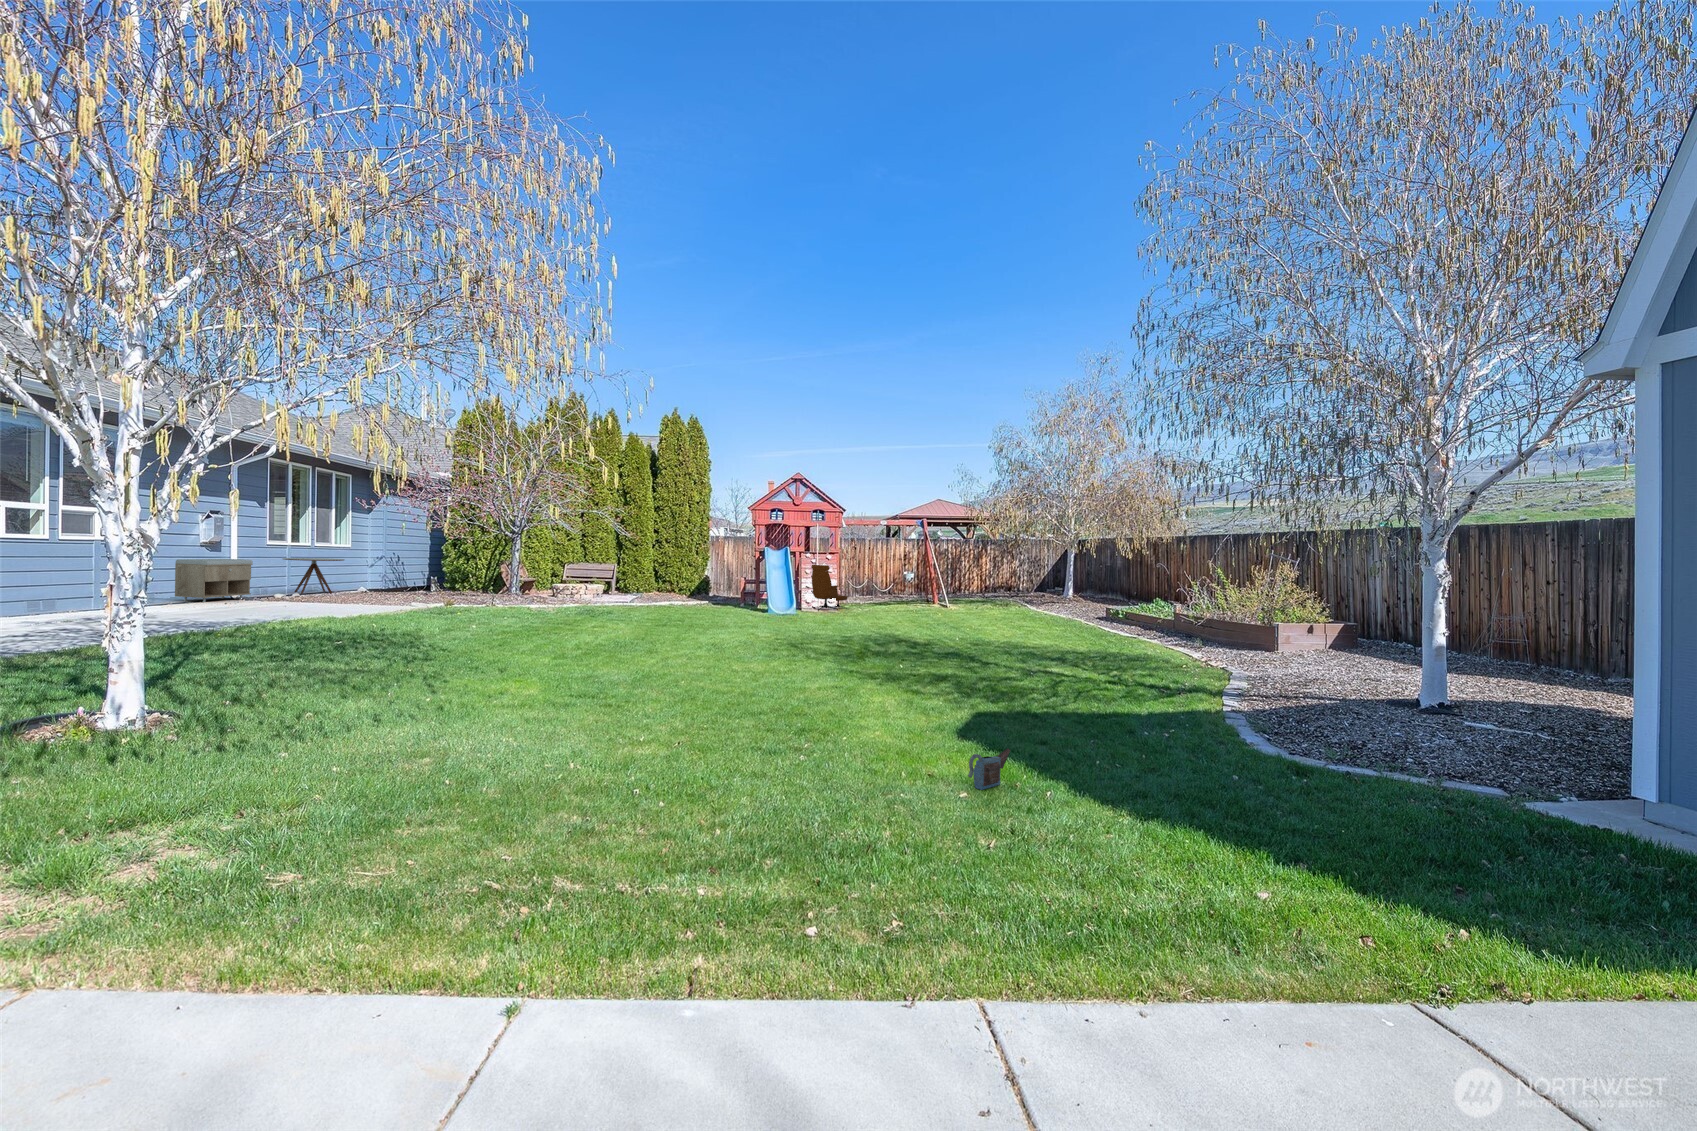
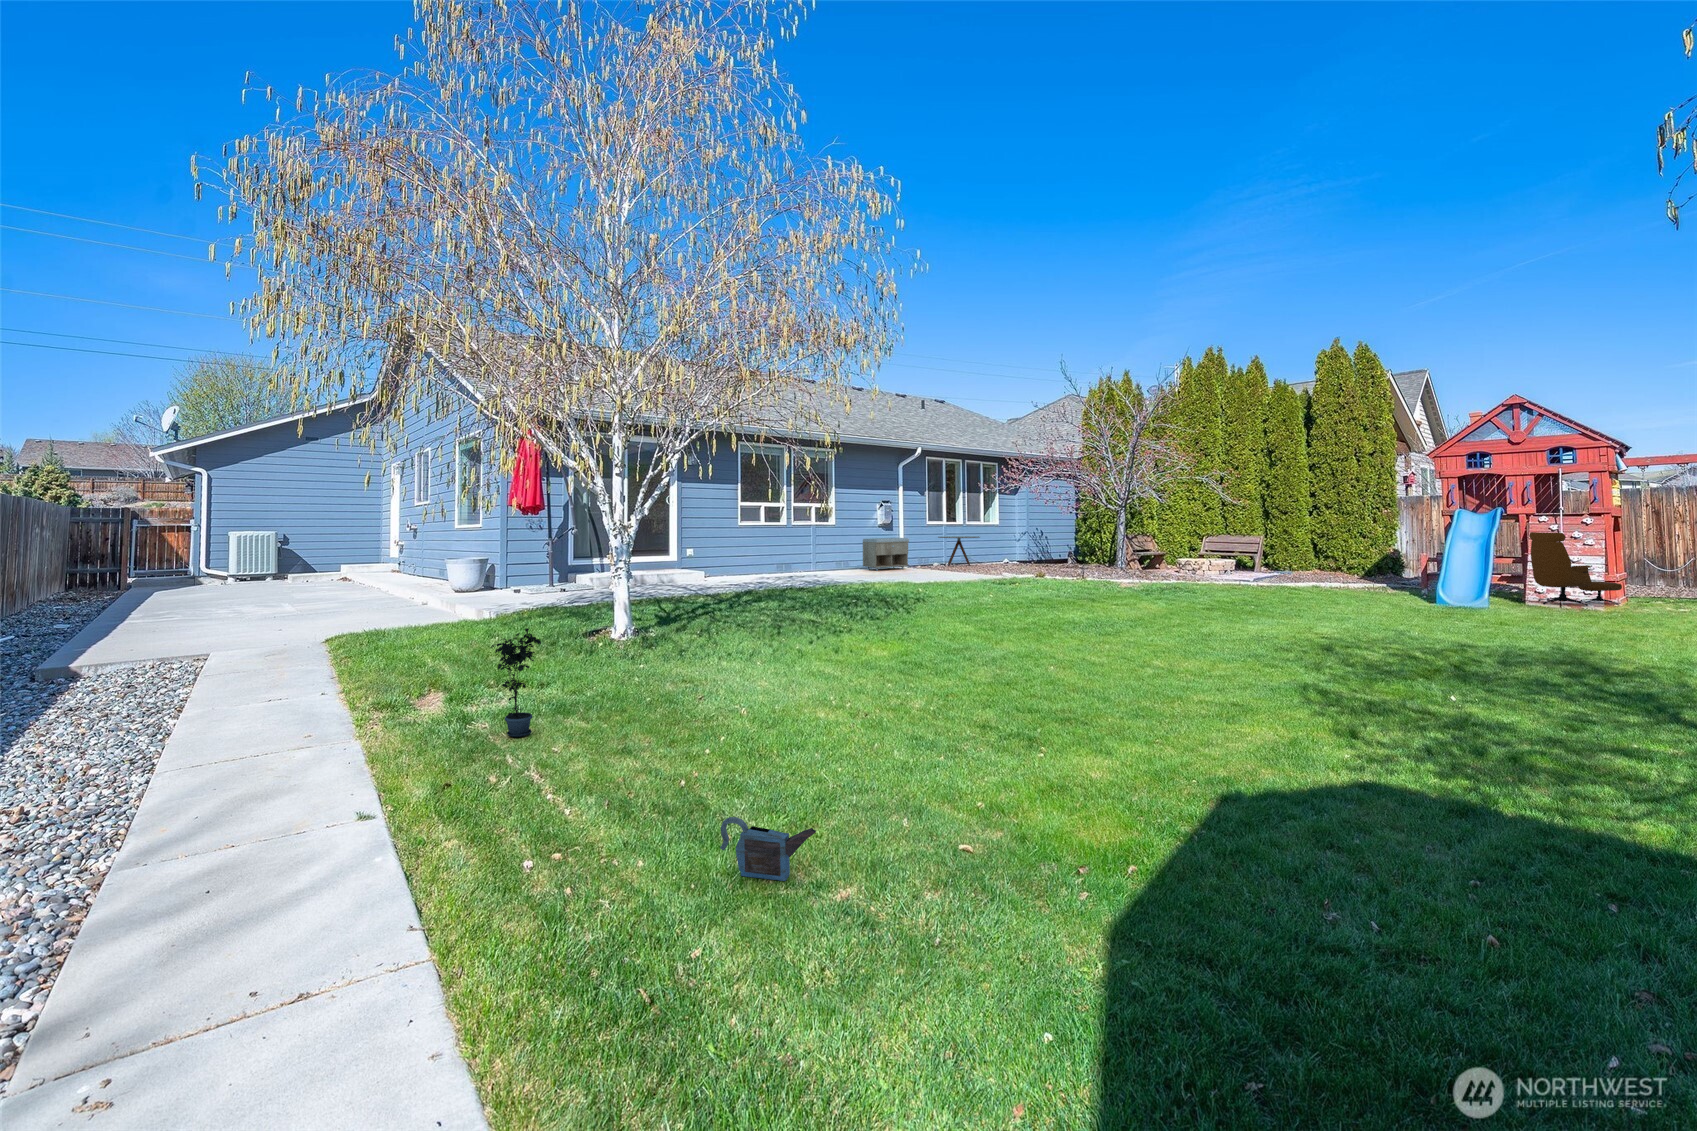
potted plant: none [148,694,245,861] -> present [491,628,541,737]
watering can: present [968,748,1010,790] -> present [720,817,816,881]

